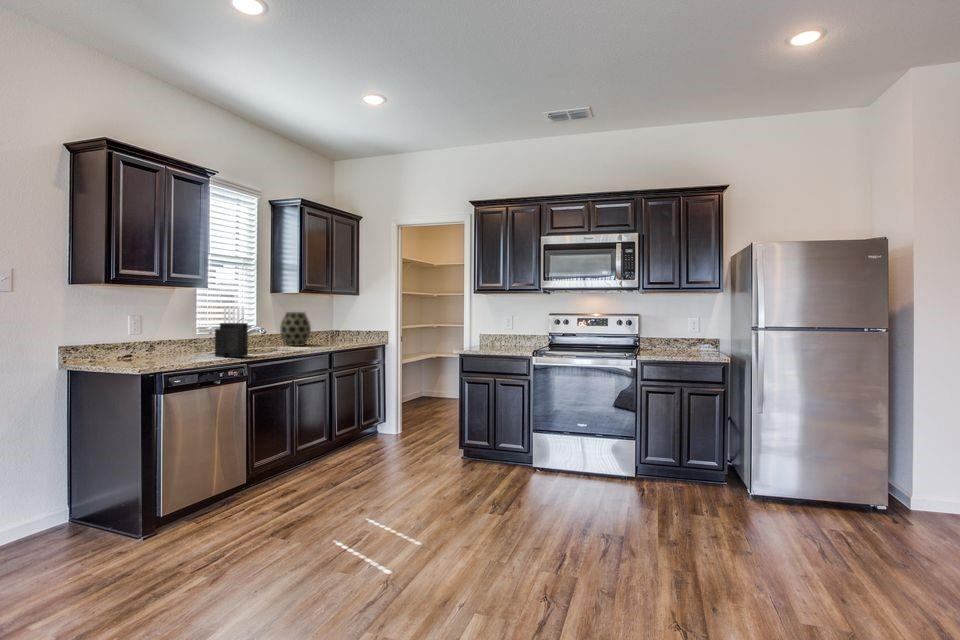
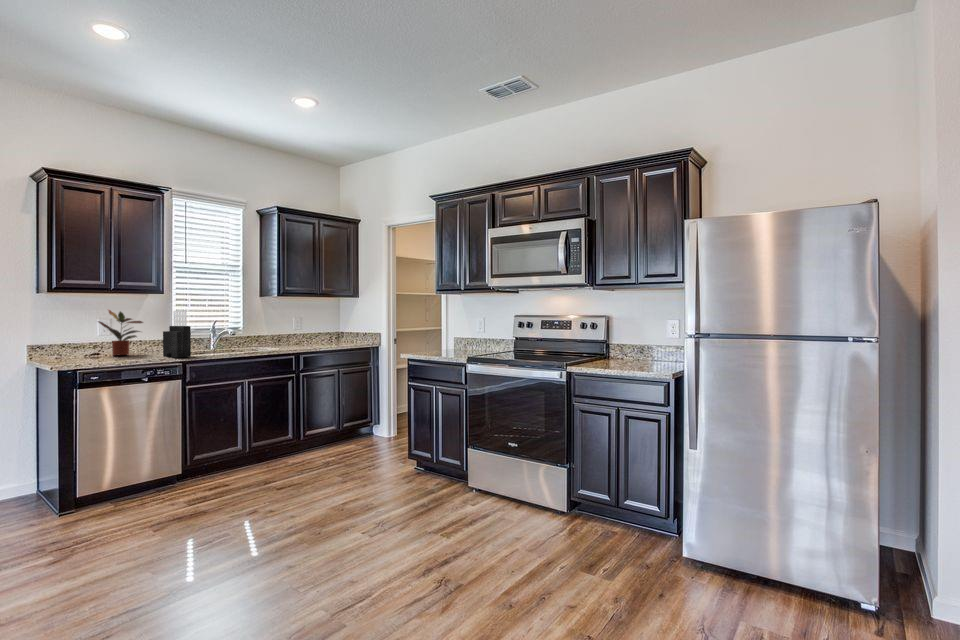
potted plant: none [142,304,190,357] -> present [98,310,143,356]
vase: present [280,312,311,346] -> none [264,315,294,347]

